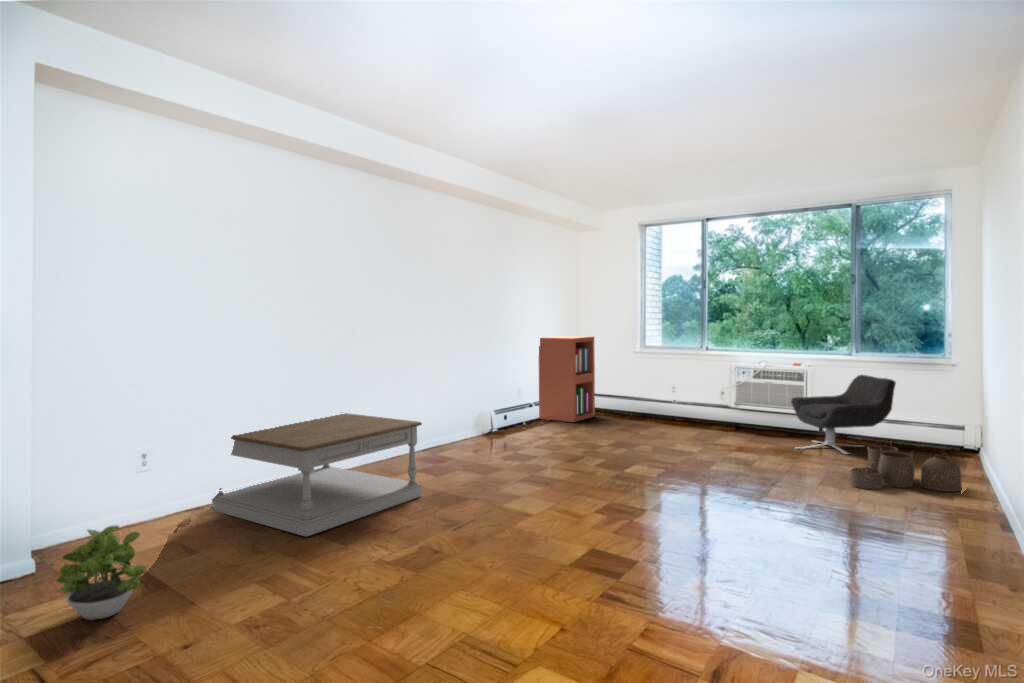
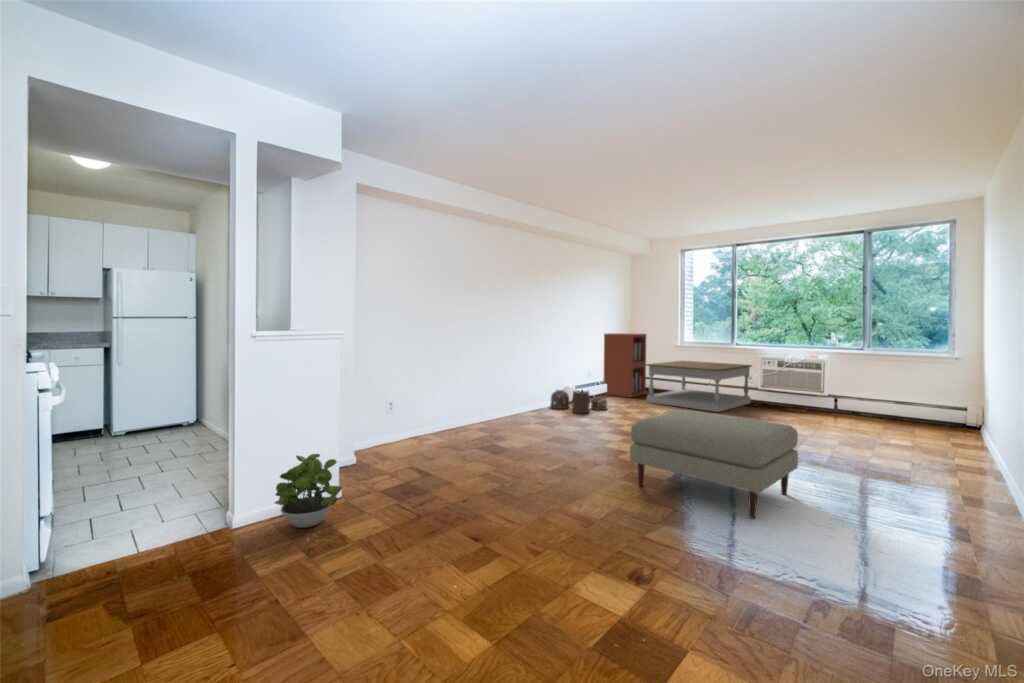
lounge chair: present [791,375,896,454] -> none [813,364,908,427]
coffee table: present [210,413,422,536] -> present [647,361,752,412]
woven basket: present [851,443,962,492] -> present [550,390,607,413]
ottoman: none [523,448,718,579] -> present [630,410,798,518]

